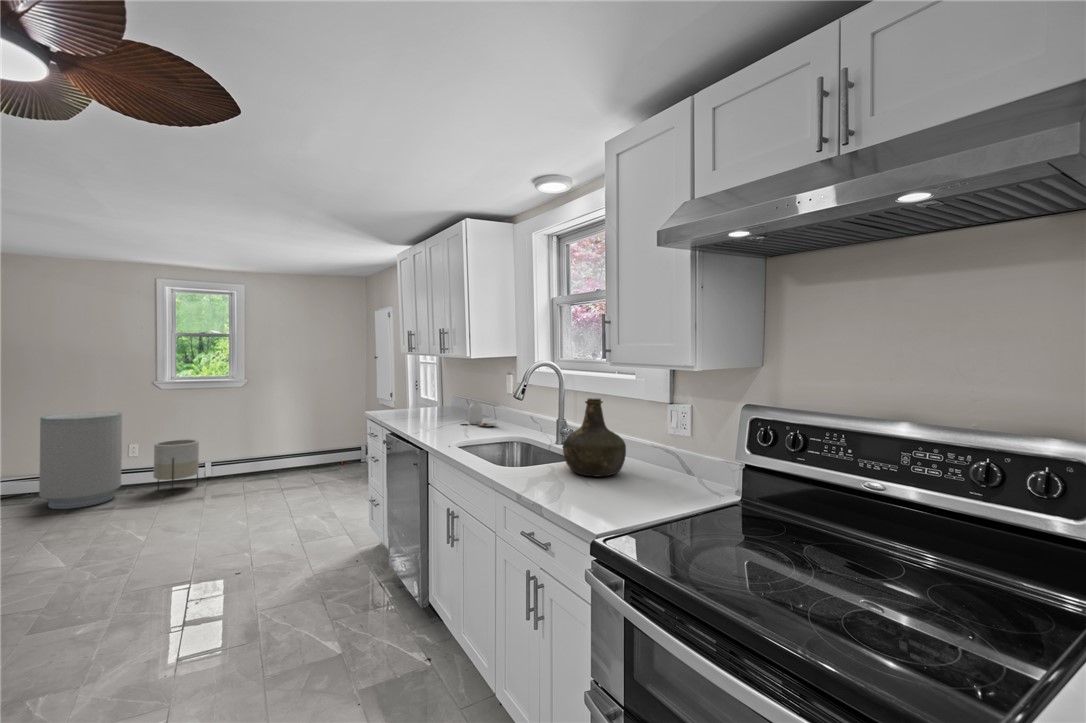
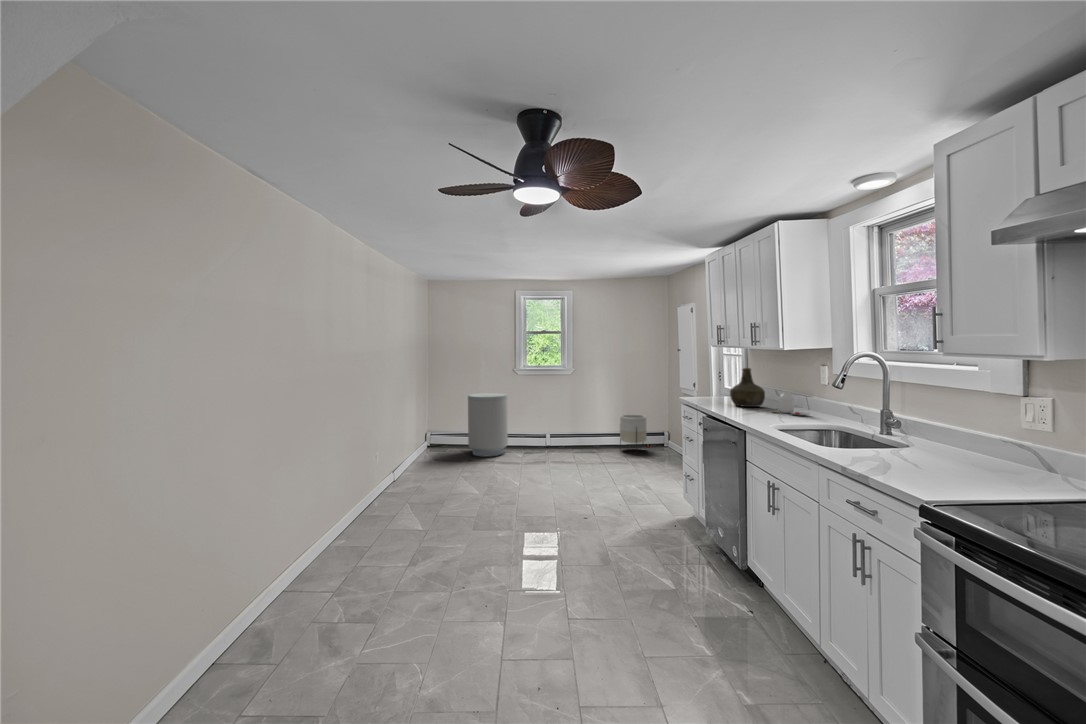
bottle: present [563,398,626,476] -> present [730,368,765,407]
planter: present [153,439,199,495] -> present [620,414,647,444]

